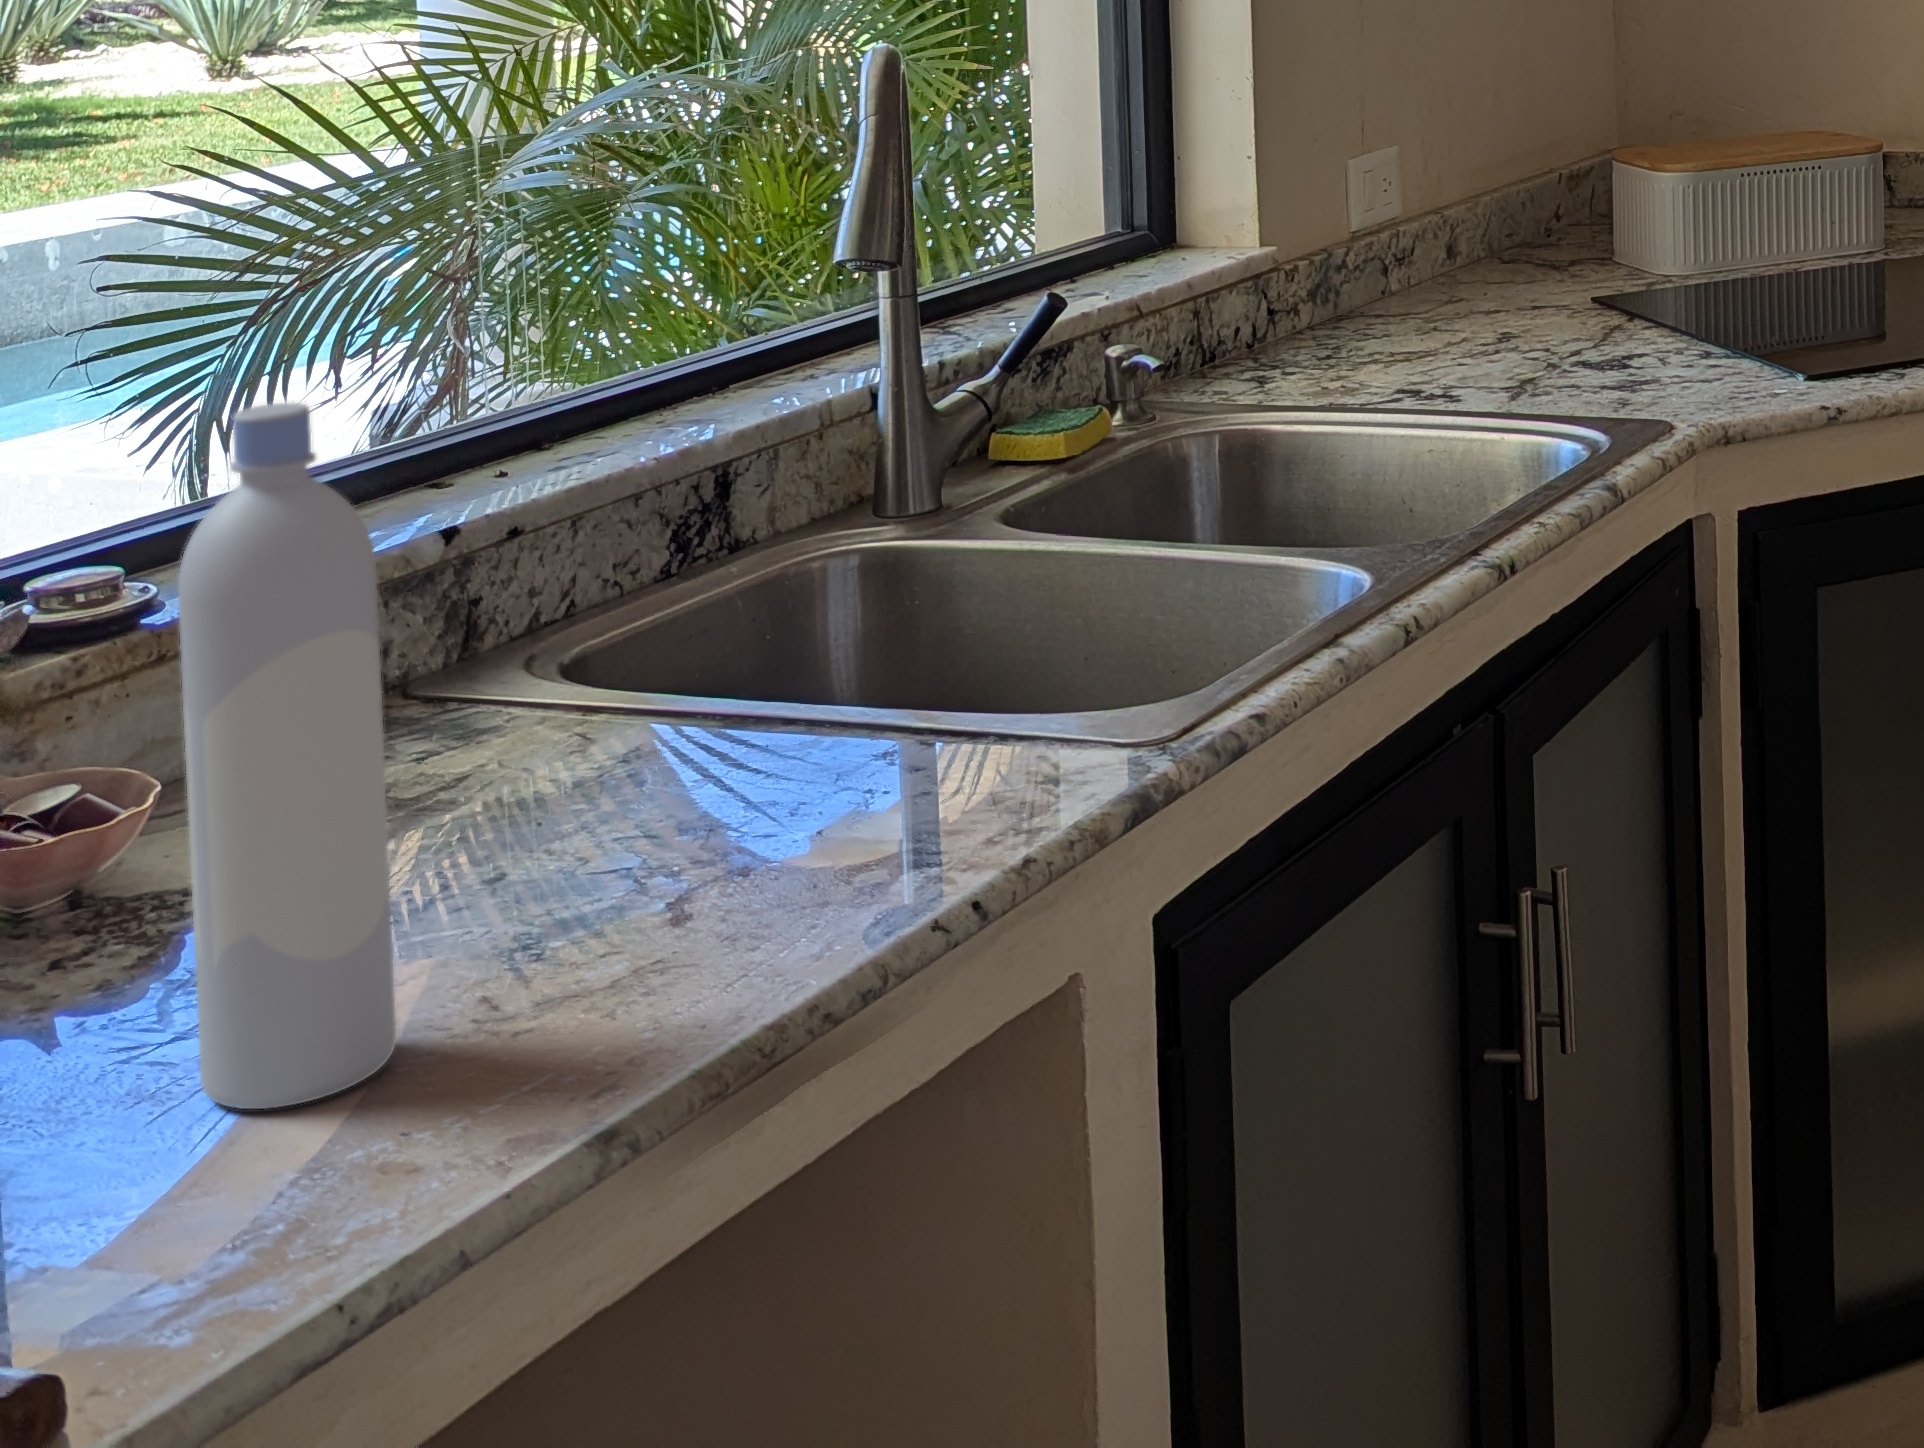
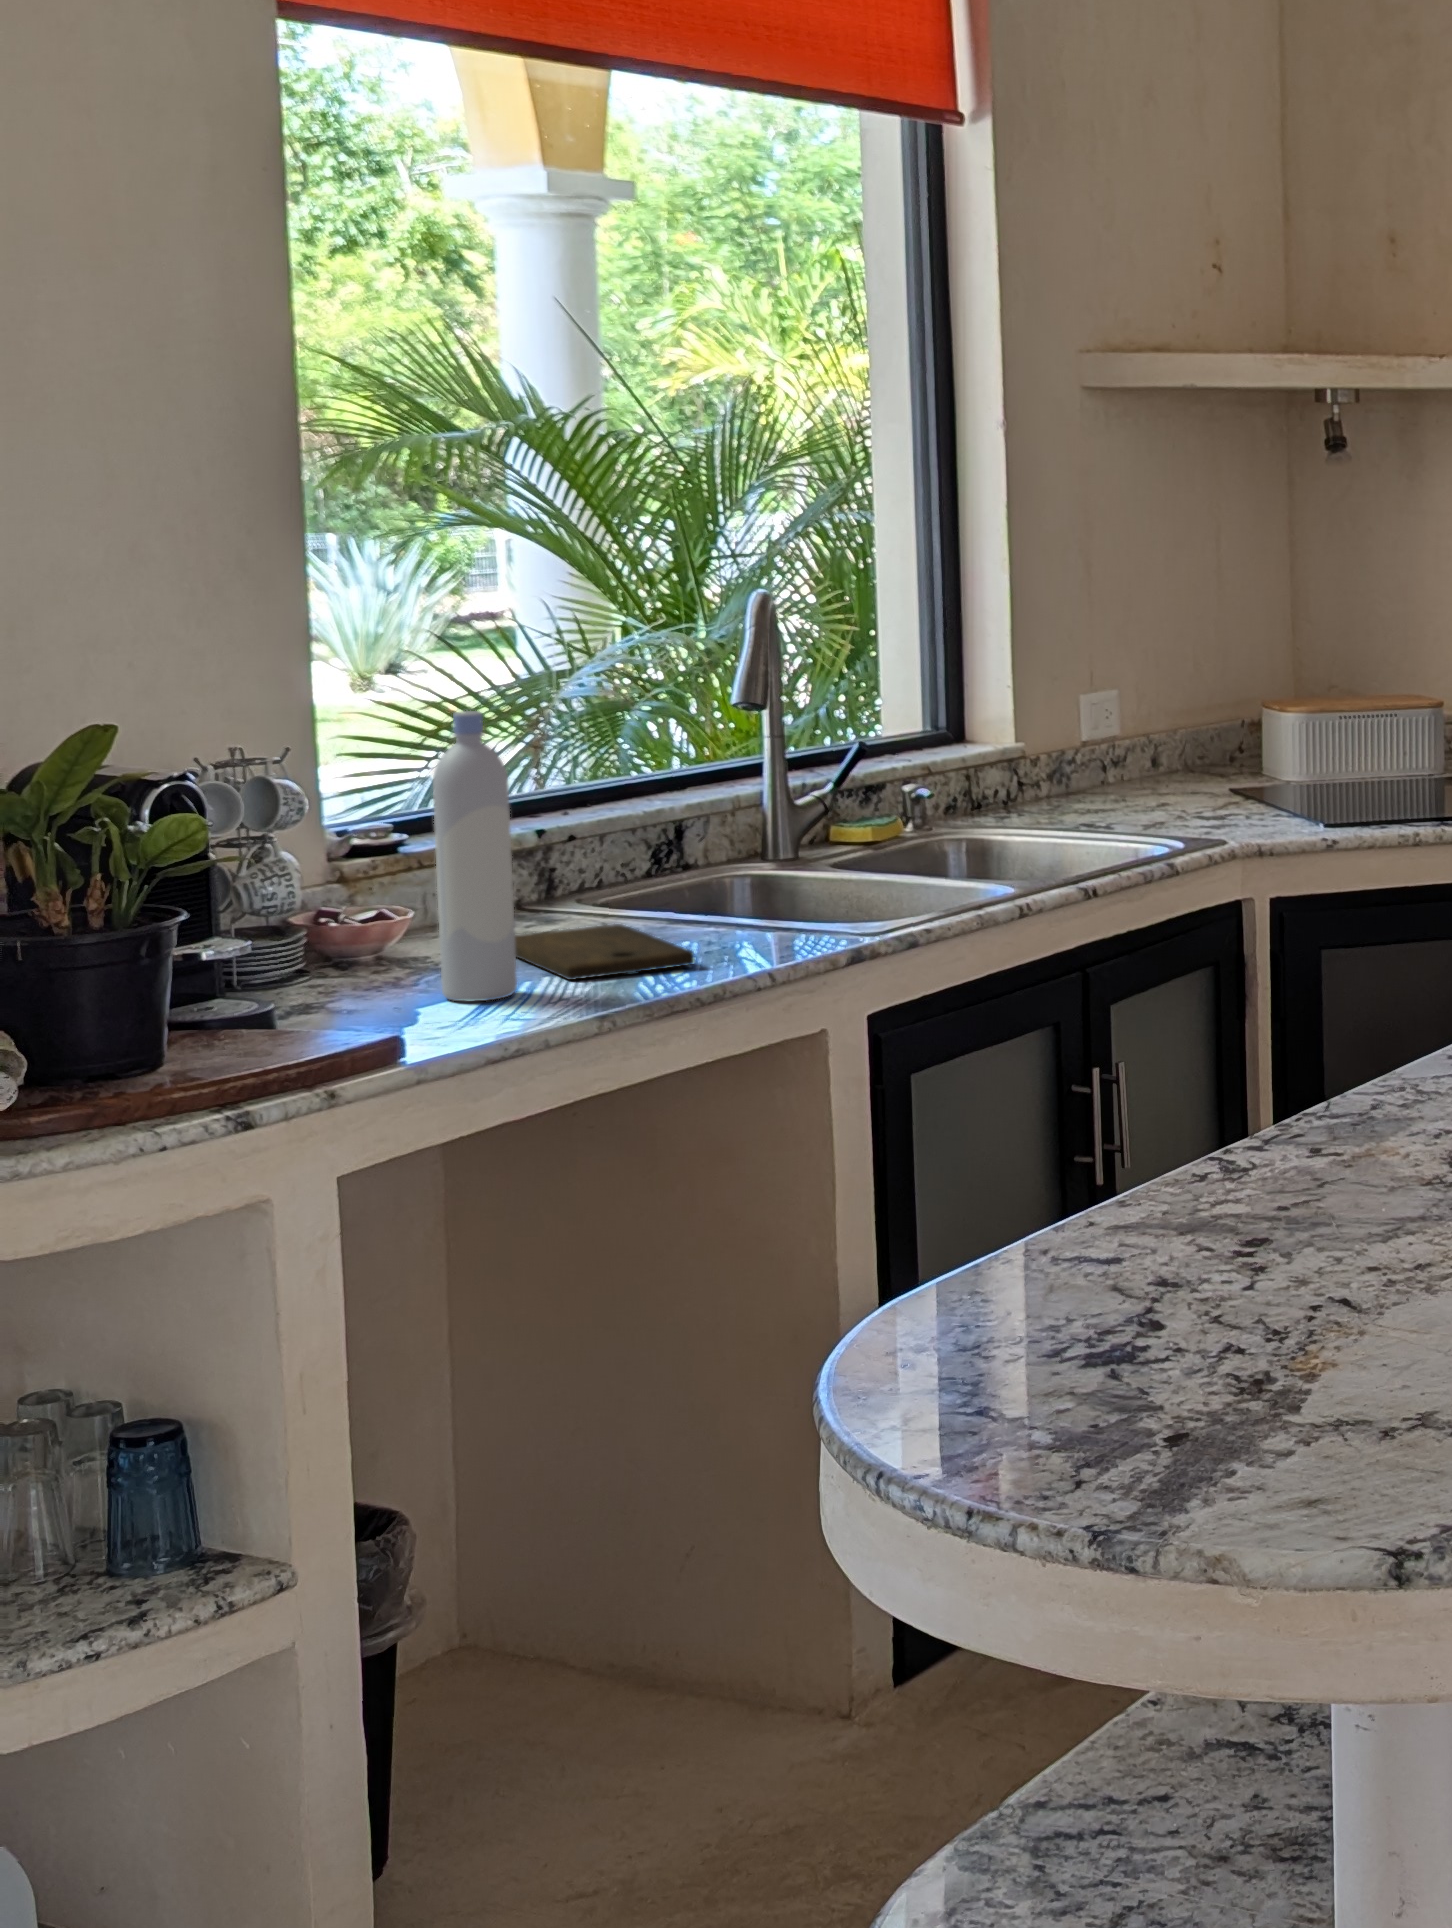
cutting board: none [358,762,814,977] -> present [515,924,695,980]

